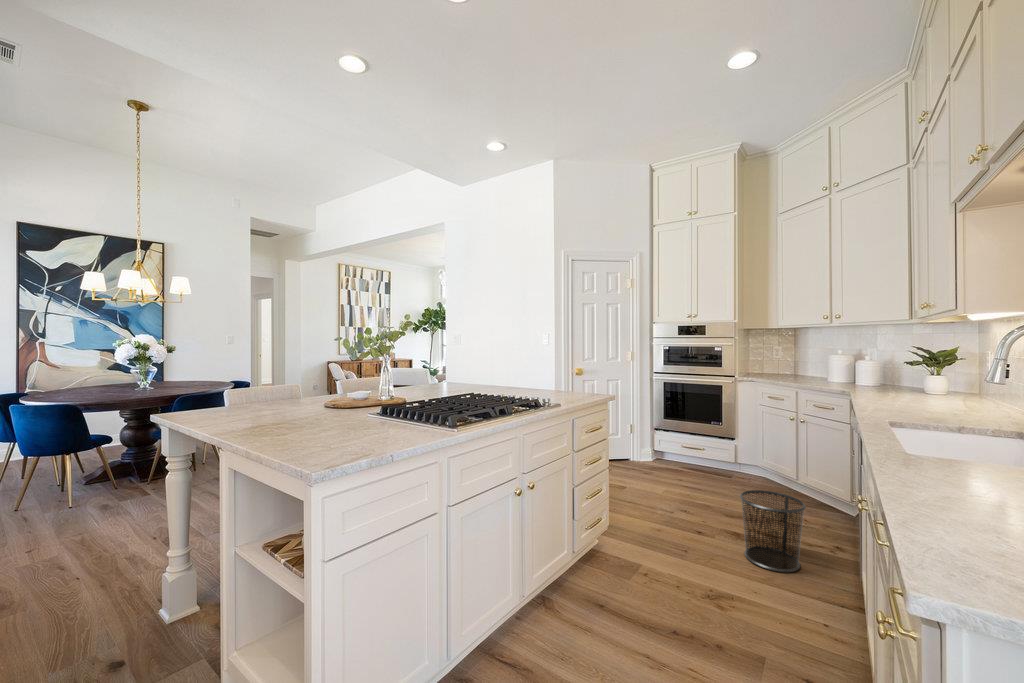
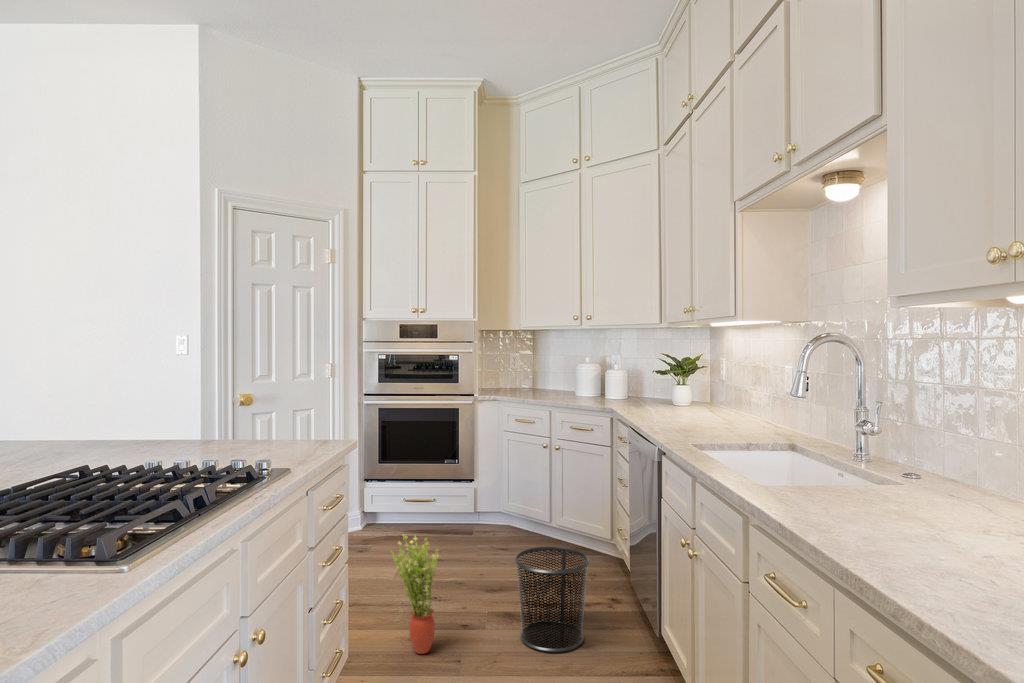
potted plant: none [646,462,681,543] -> present [393,535,439,654]

